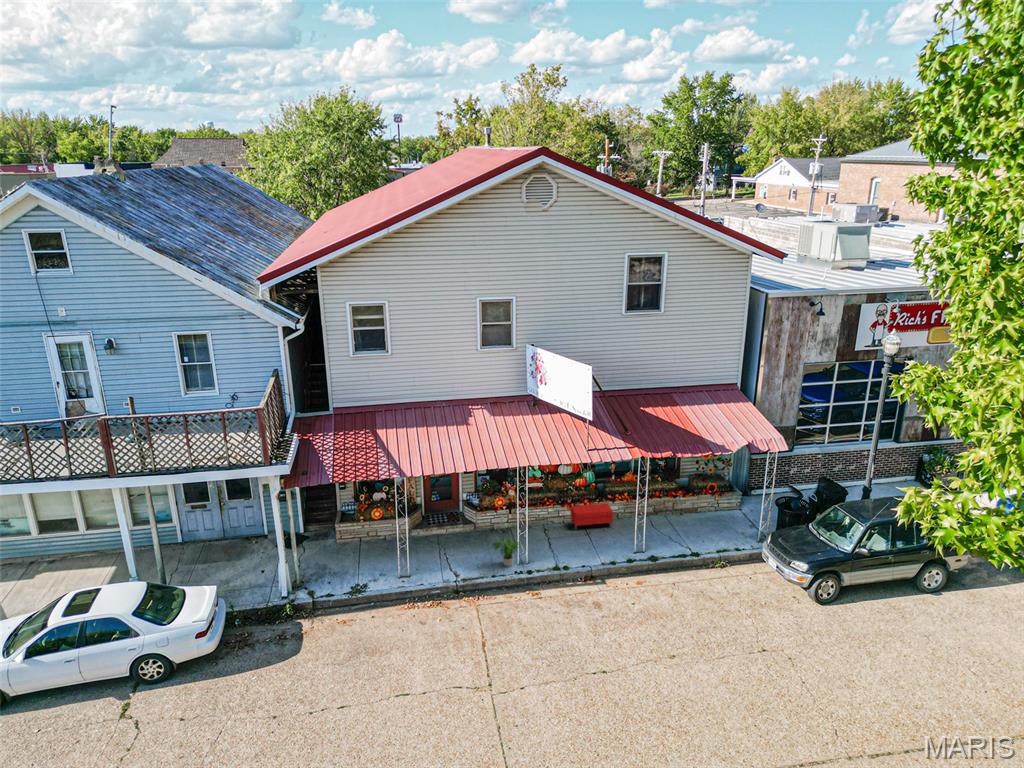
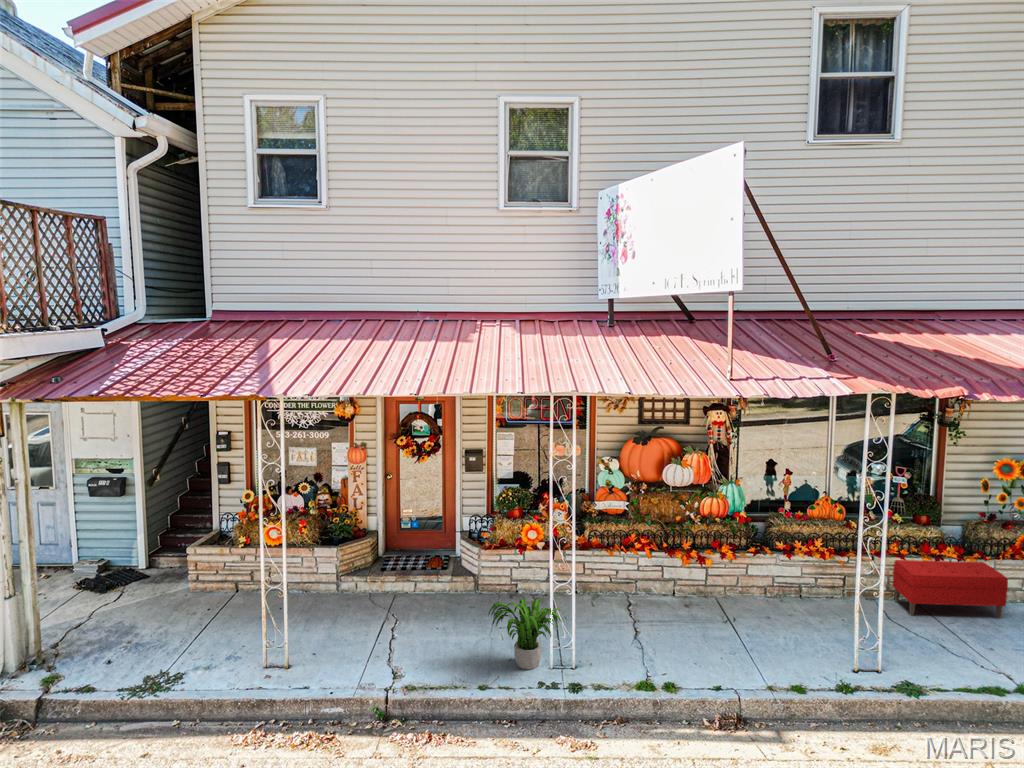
bench: present [570,503,613,530] -> present [893,560,1008,618]

